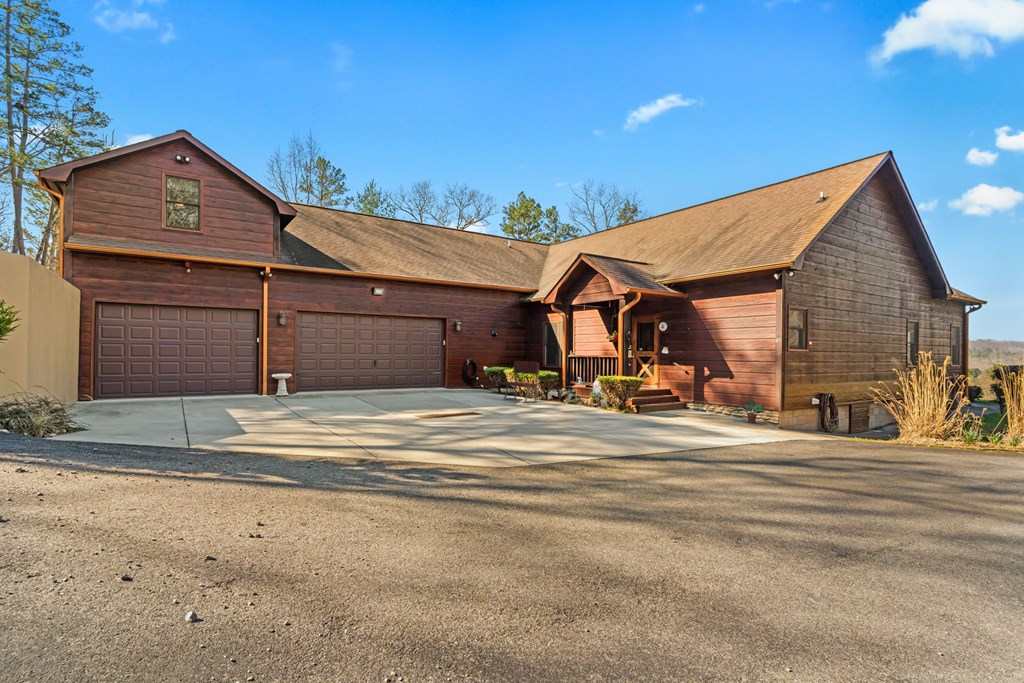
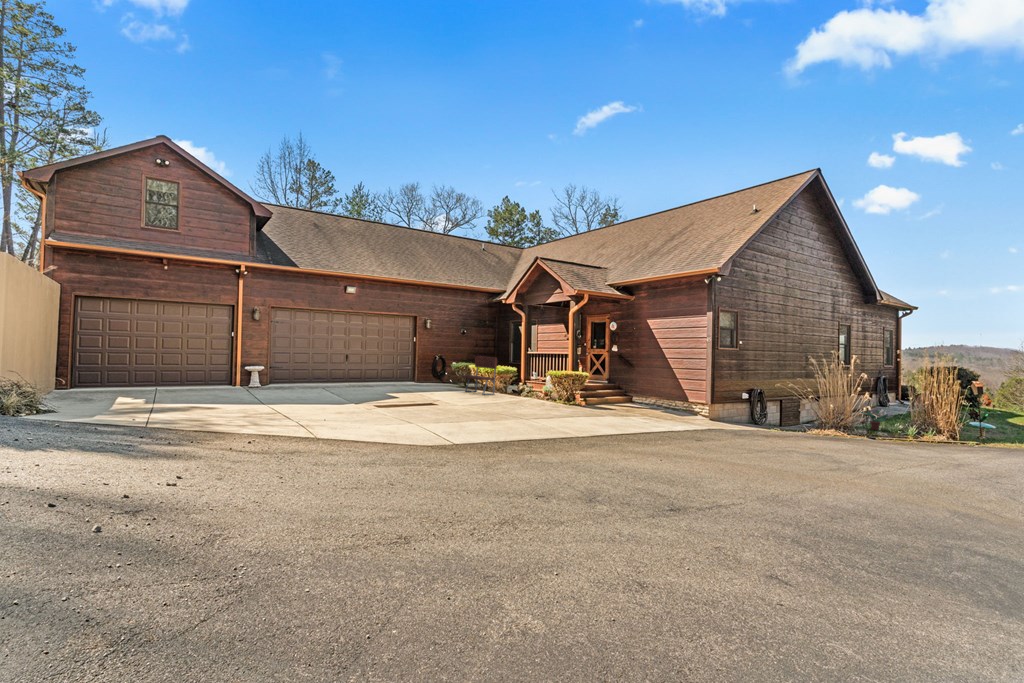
potted plant: present [732,401,765,423] -> present [860,410,888,430]

